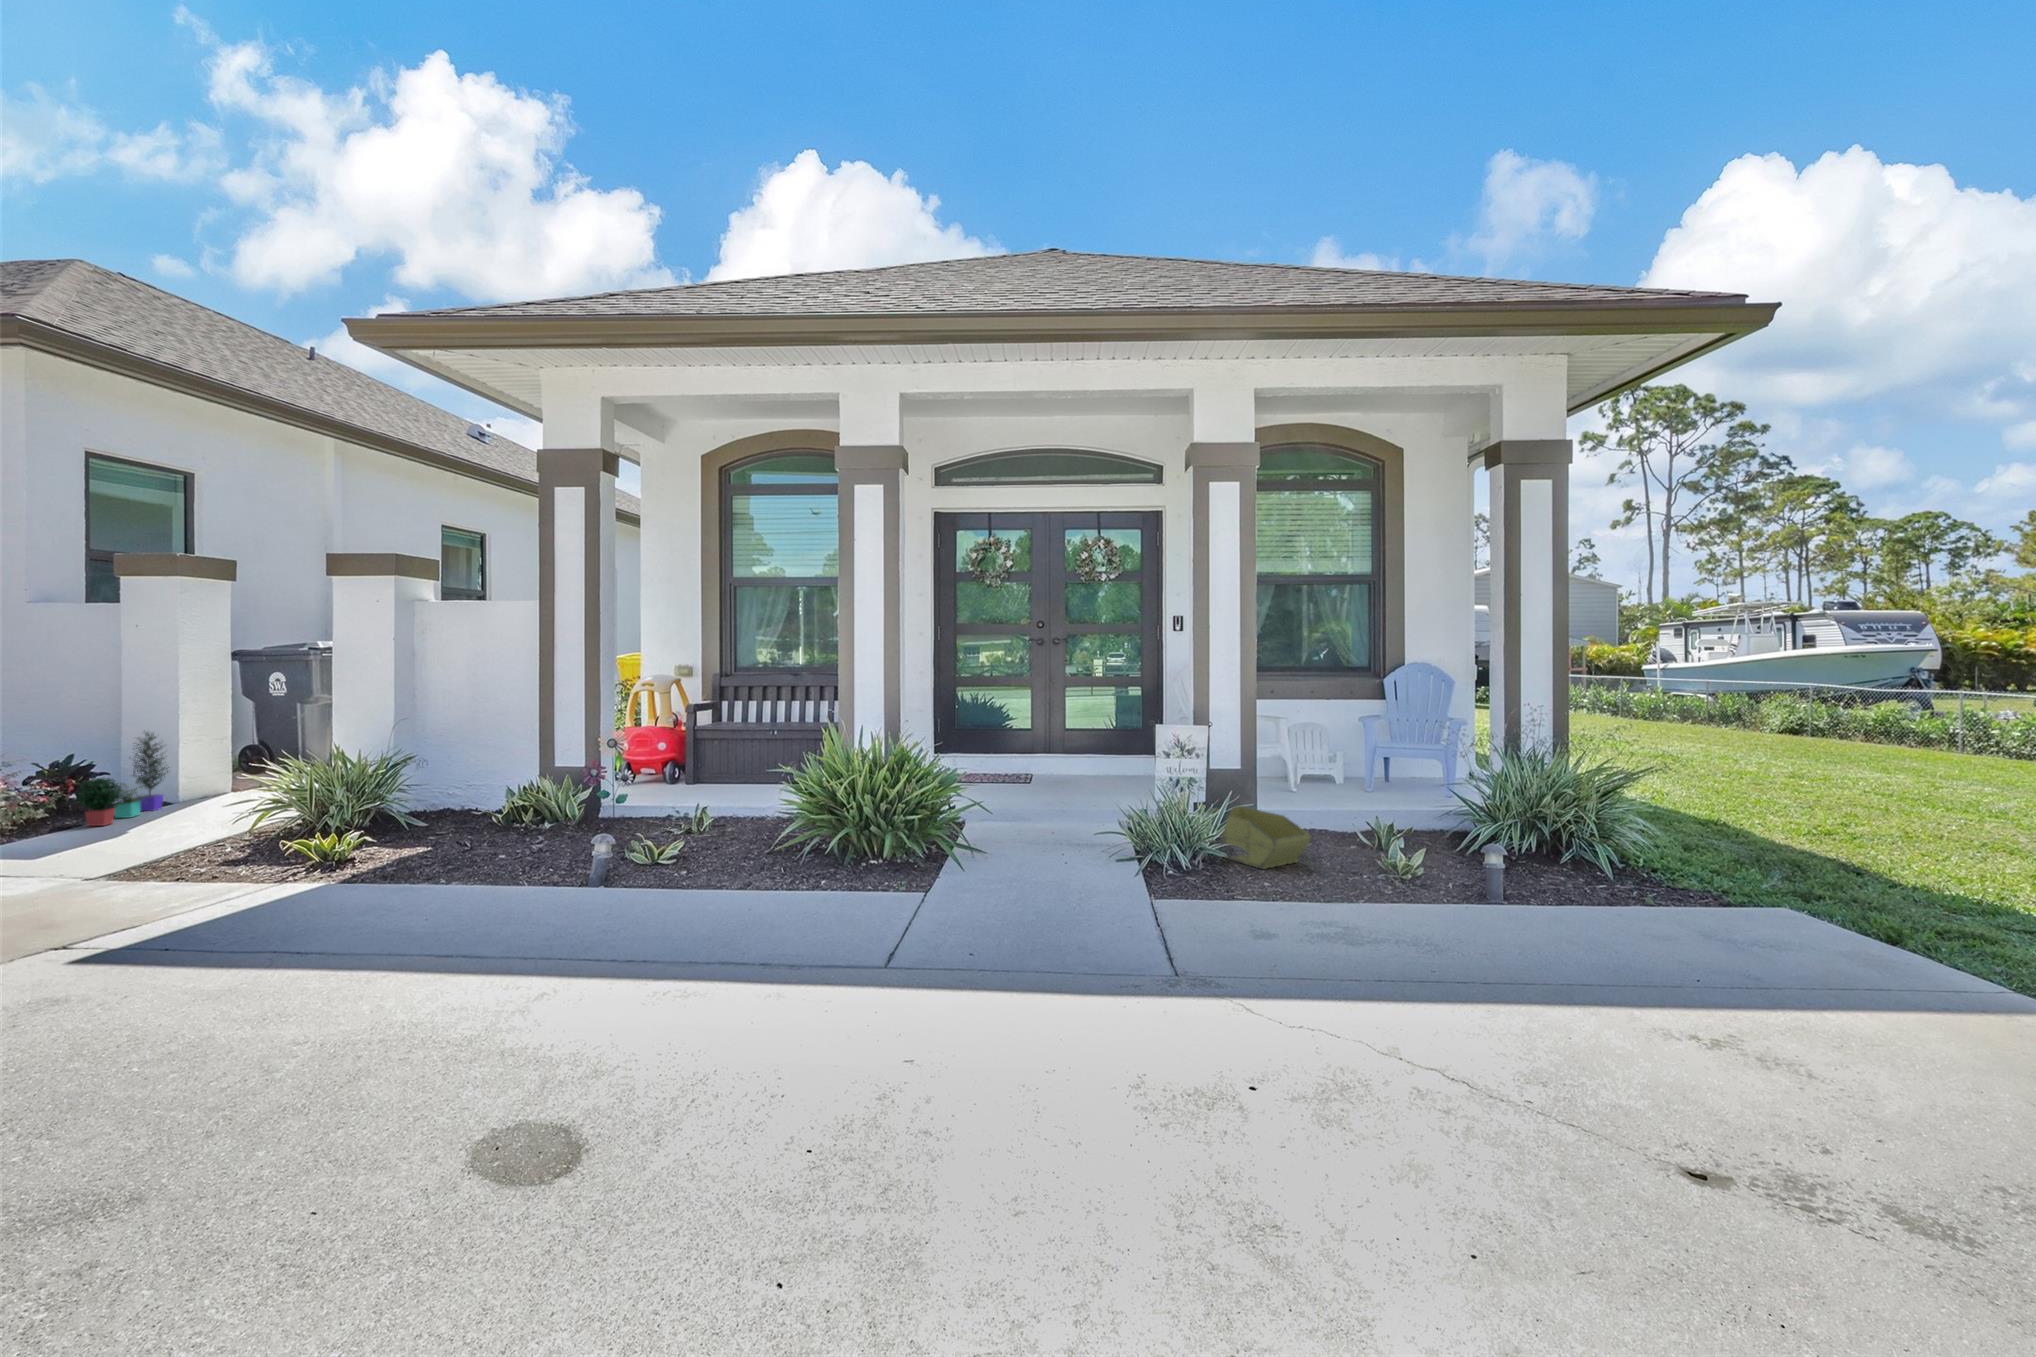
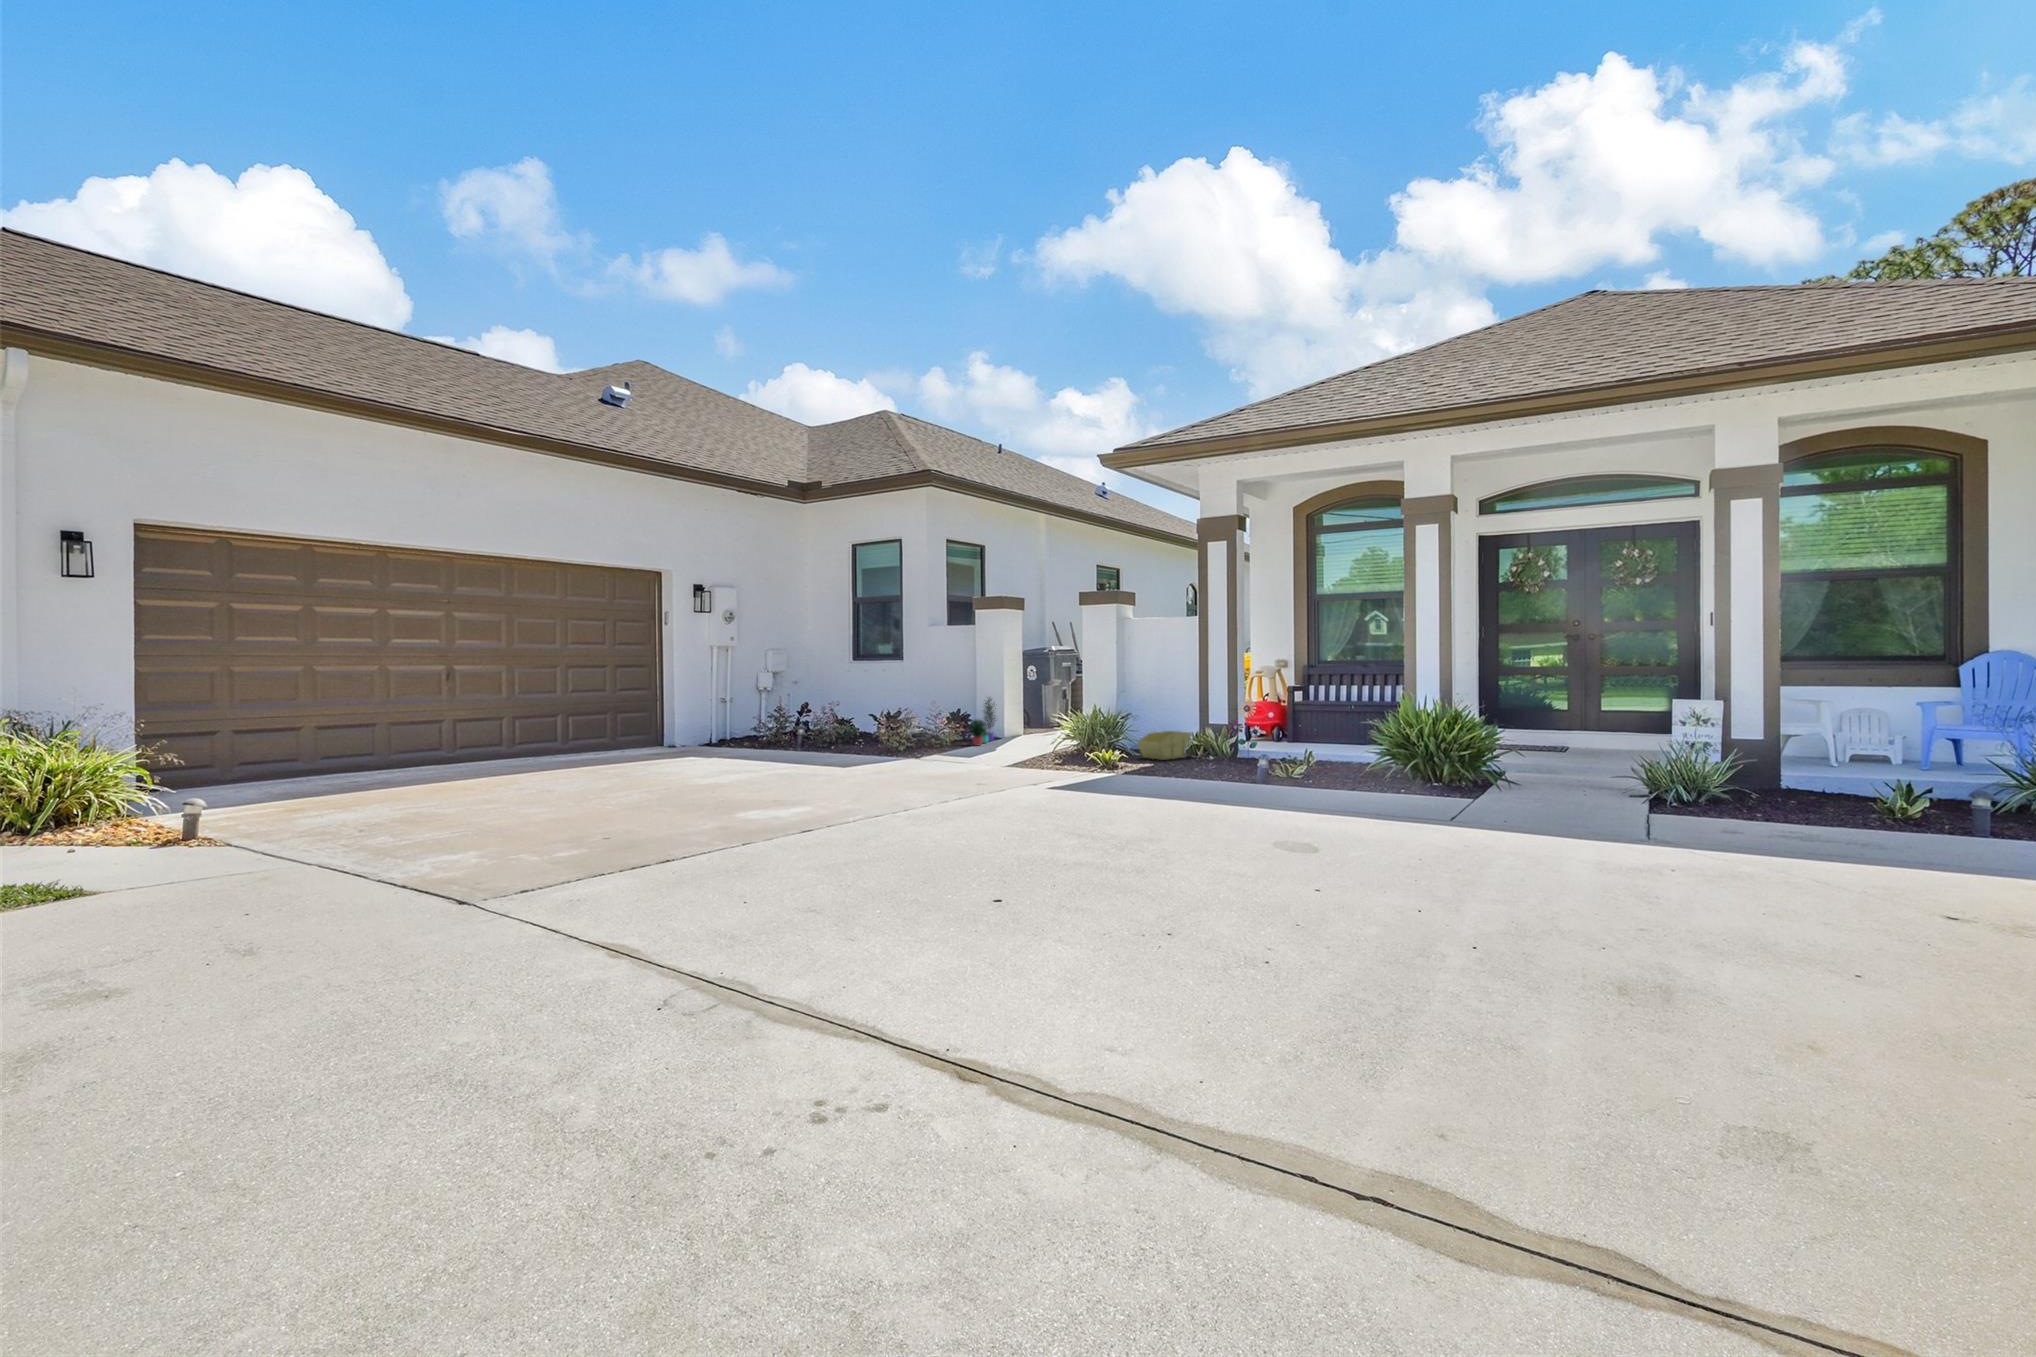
storage bin: present [1208,806,1310,869] -> present [1137,731,1192,760]

